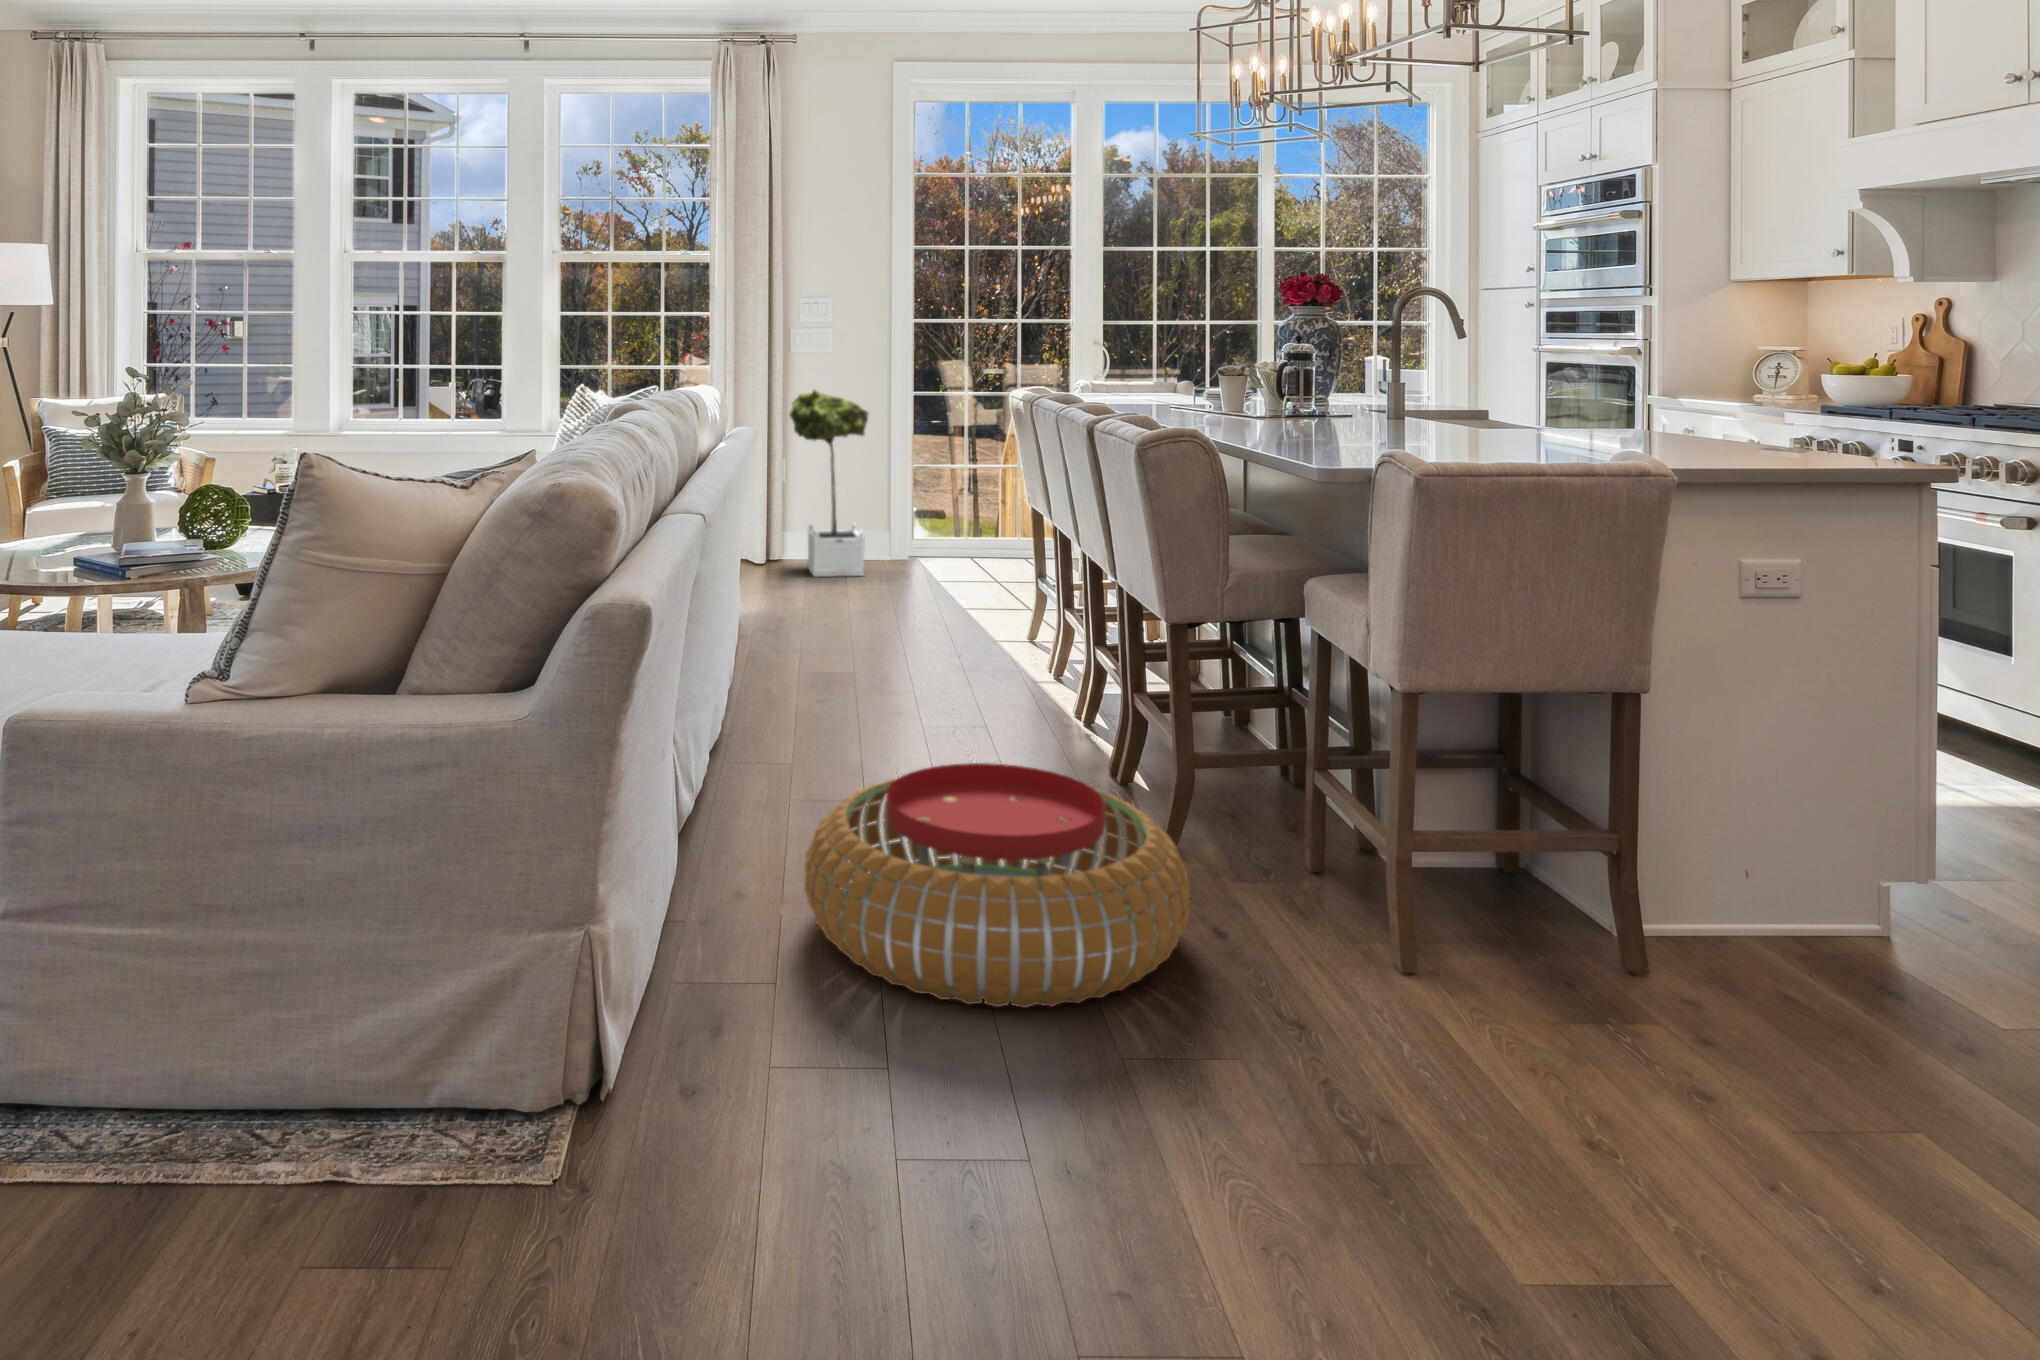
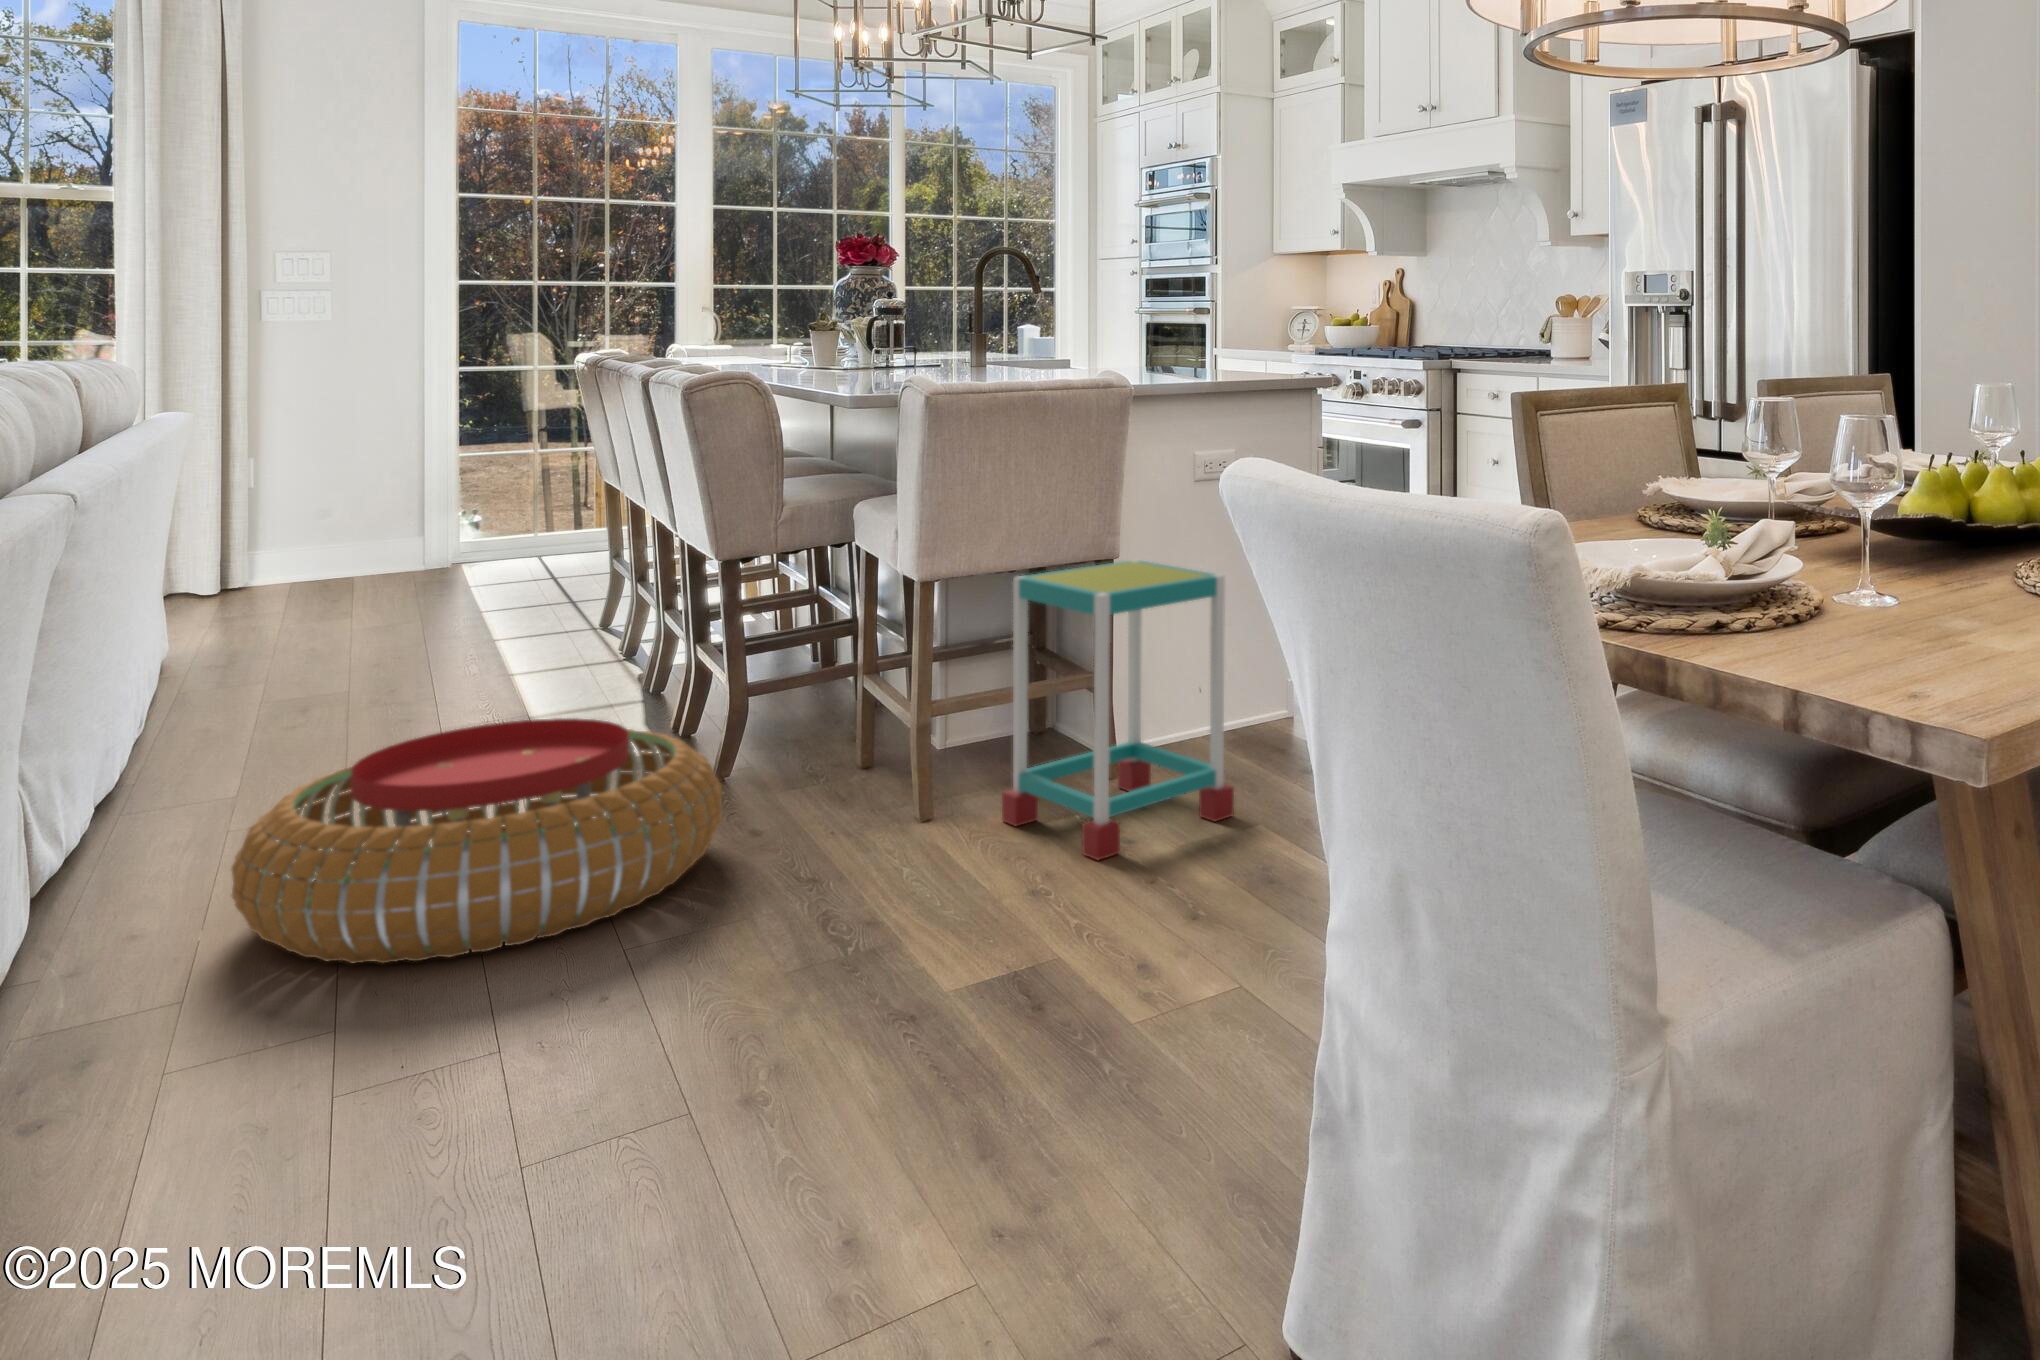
potted tree: present [789,390,868,577] -> none [267,361,393,592]
side table: none [1492,689,1831,1087] -> present [1002,560,1234,860]

